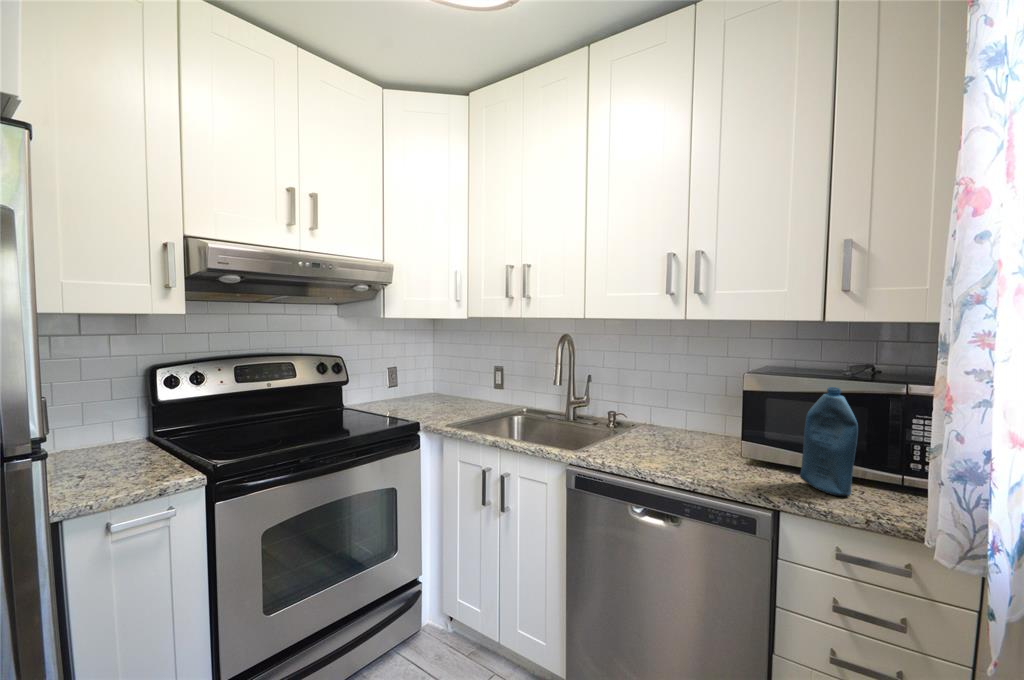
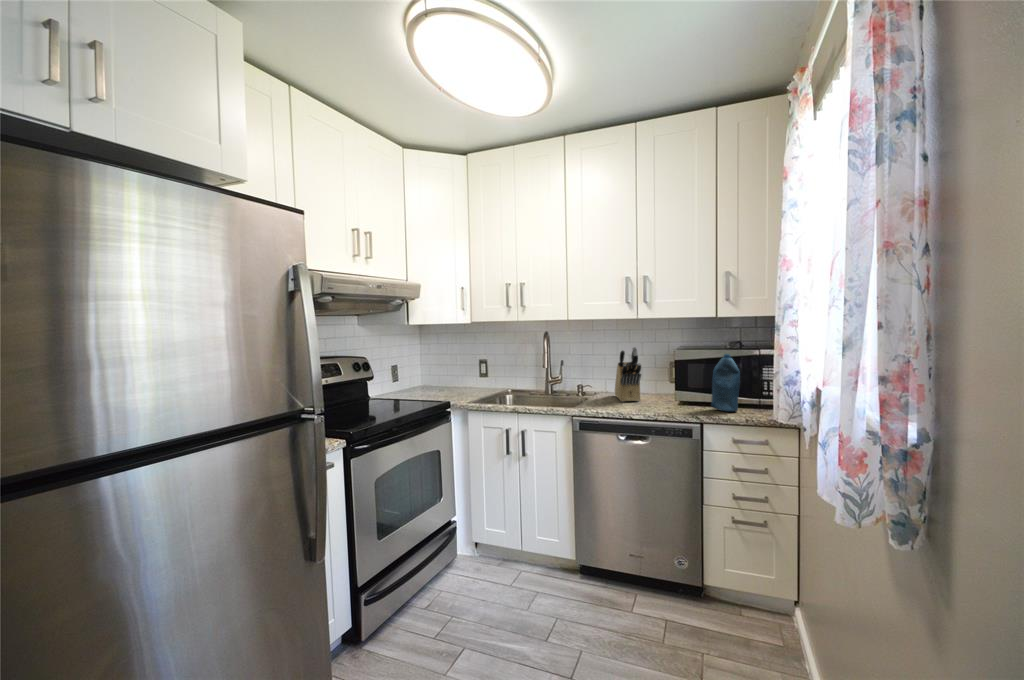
knife block: none [655,363,686,447] -> present [615,347,641,402]

